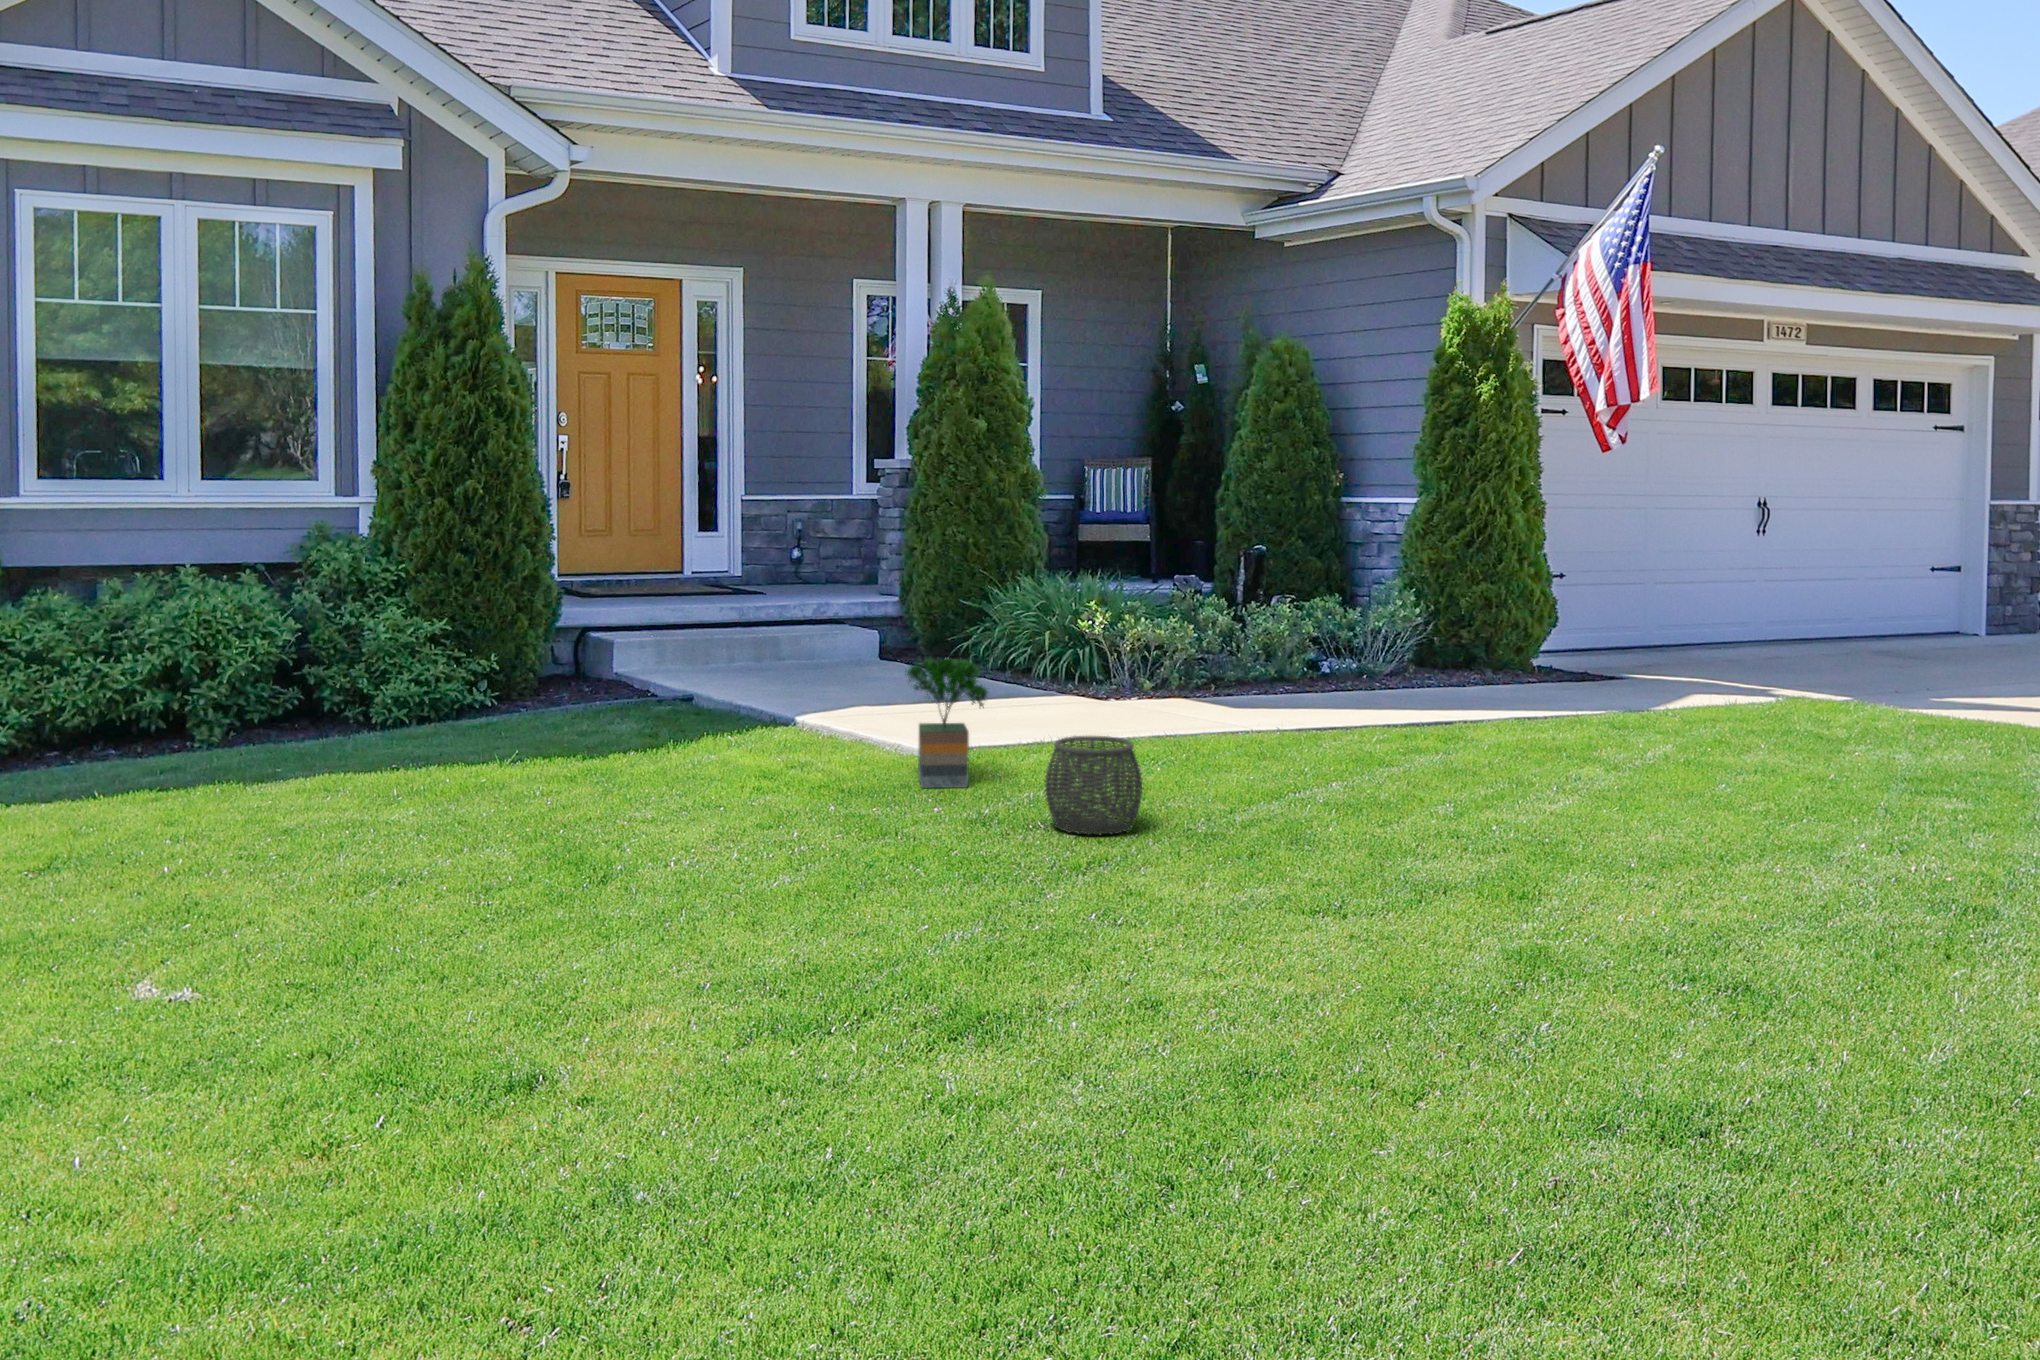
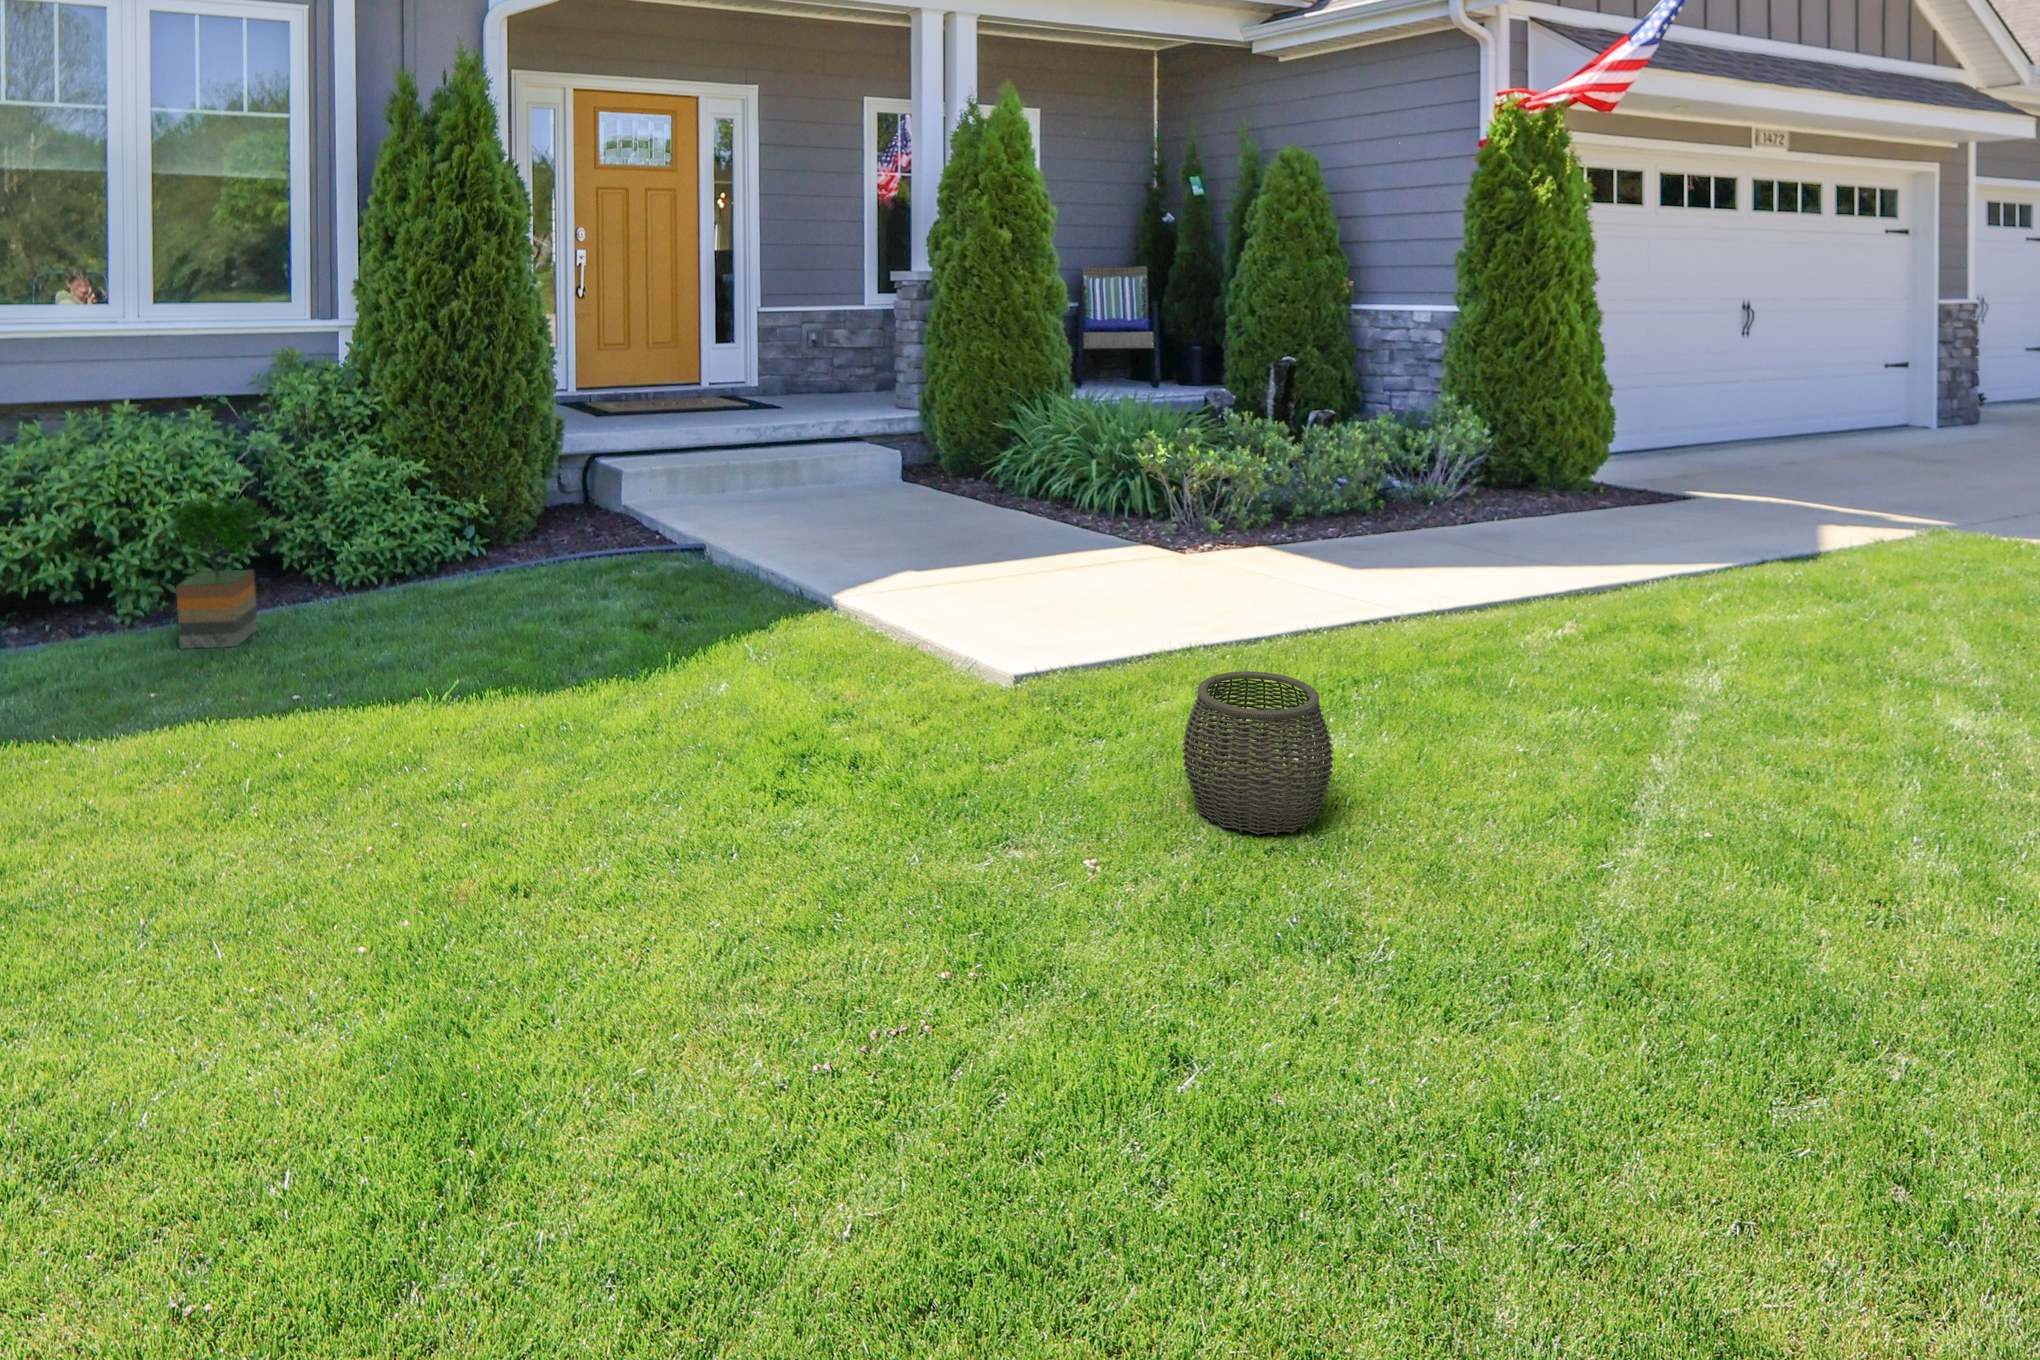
potted tree: present [905,657,988,788] -> present [168,498,269,649]

